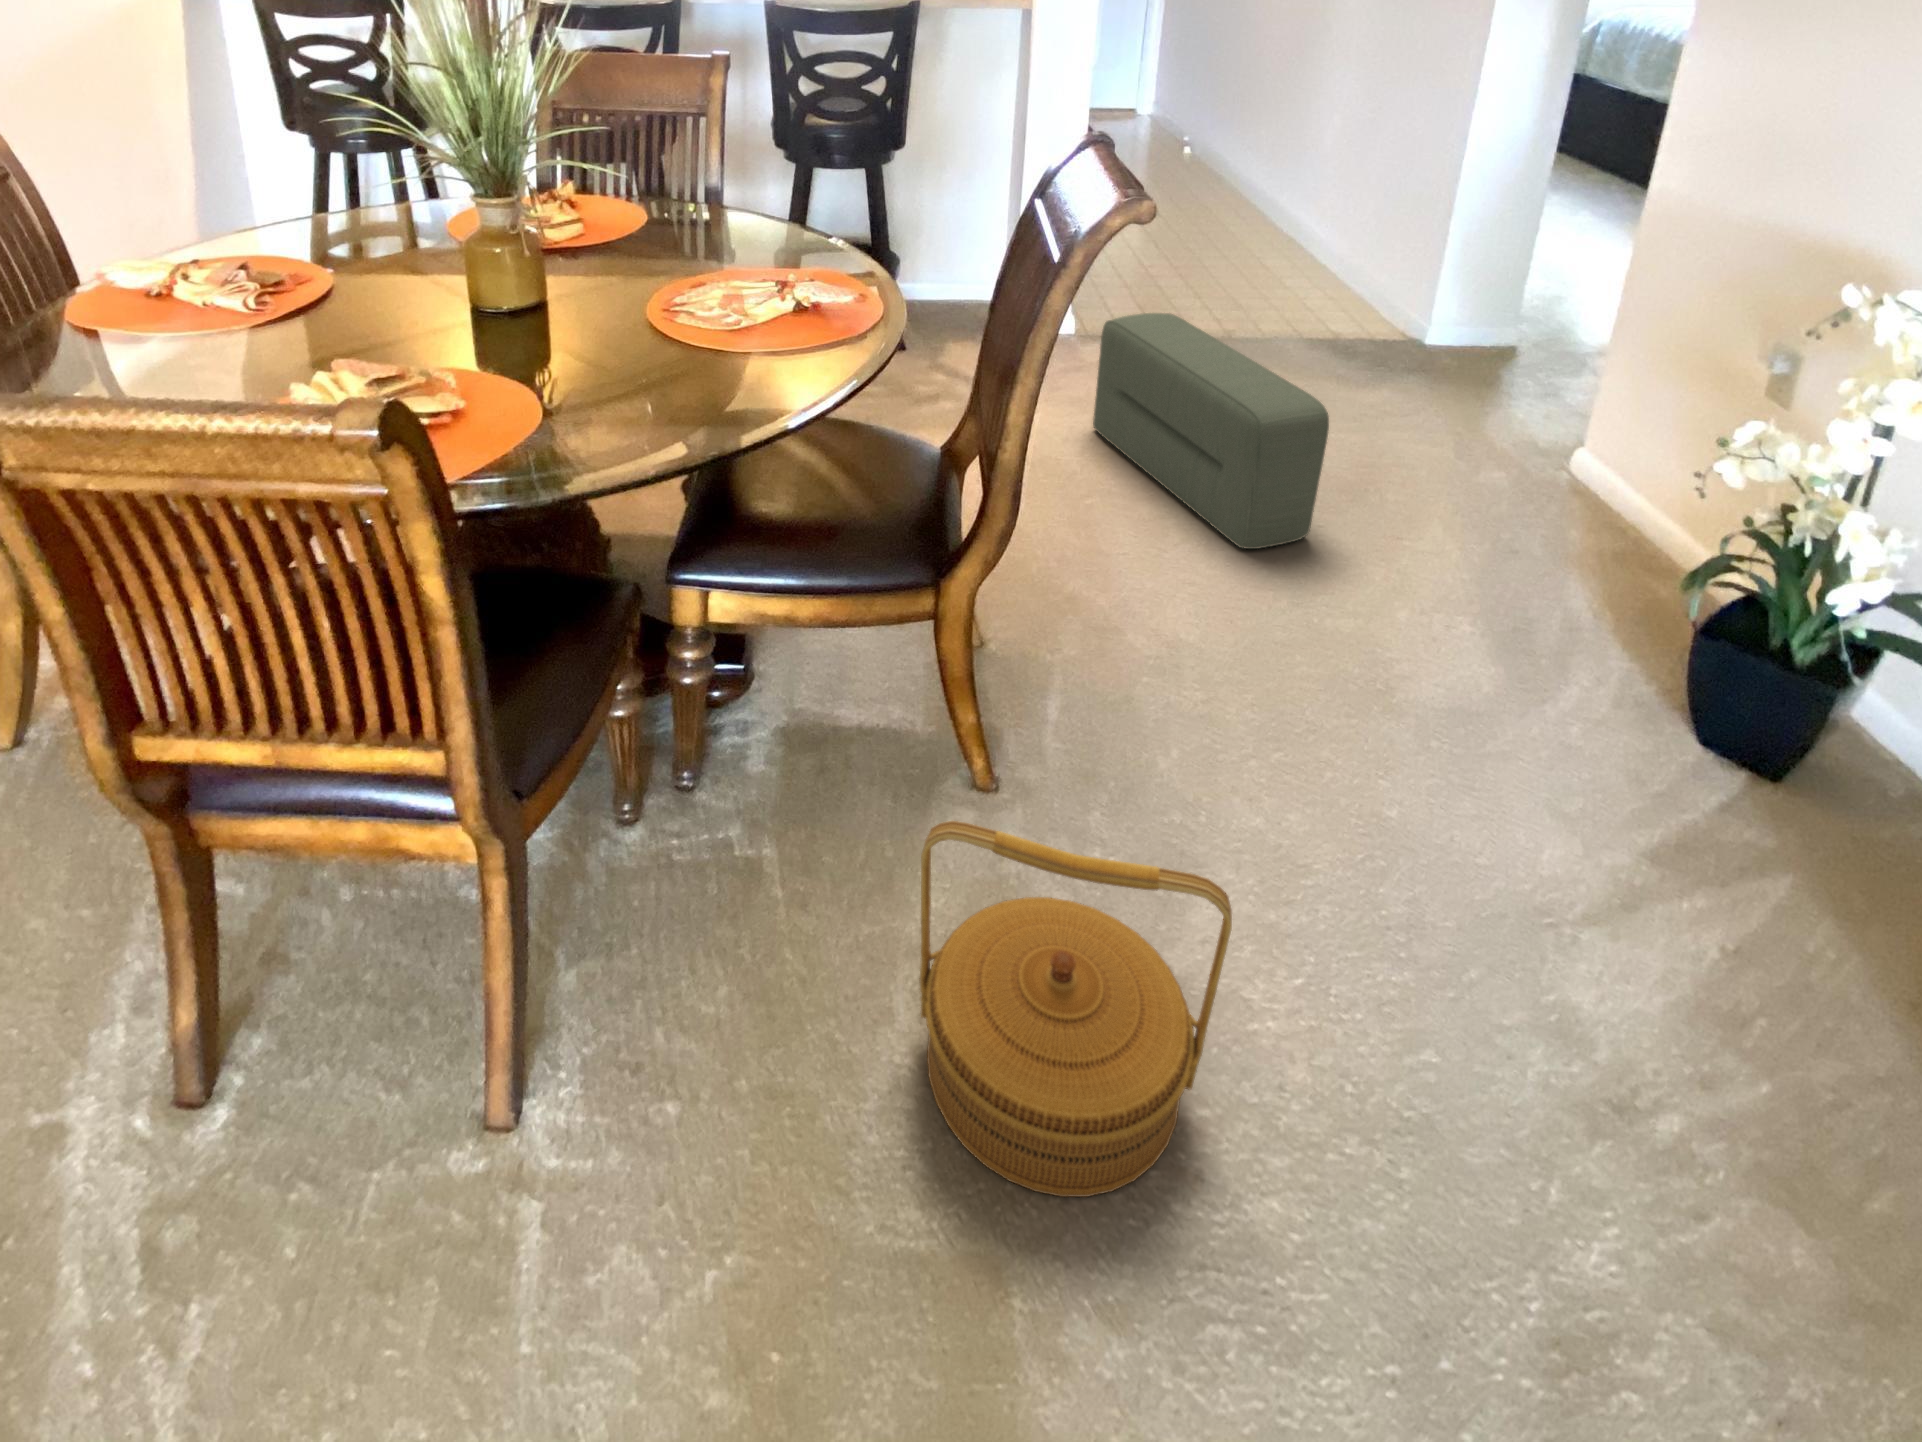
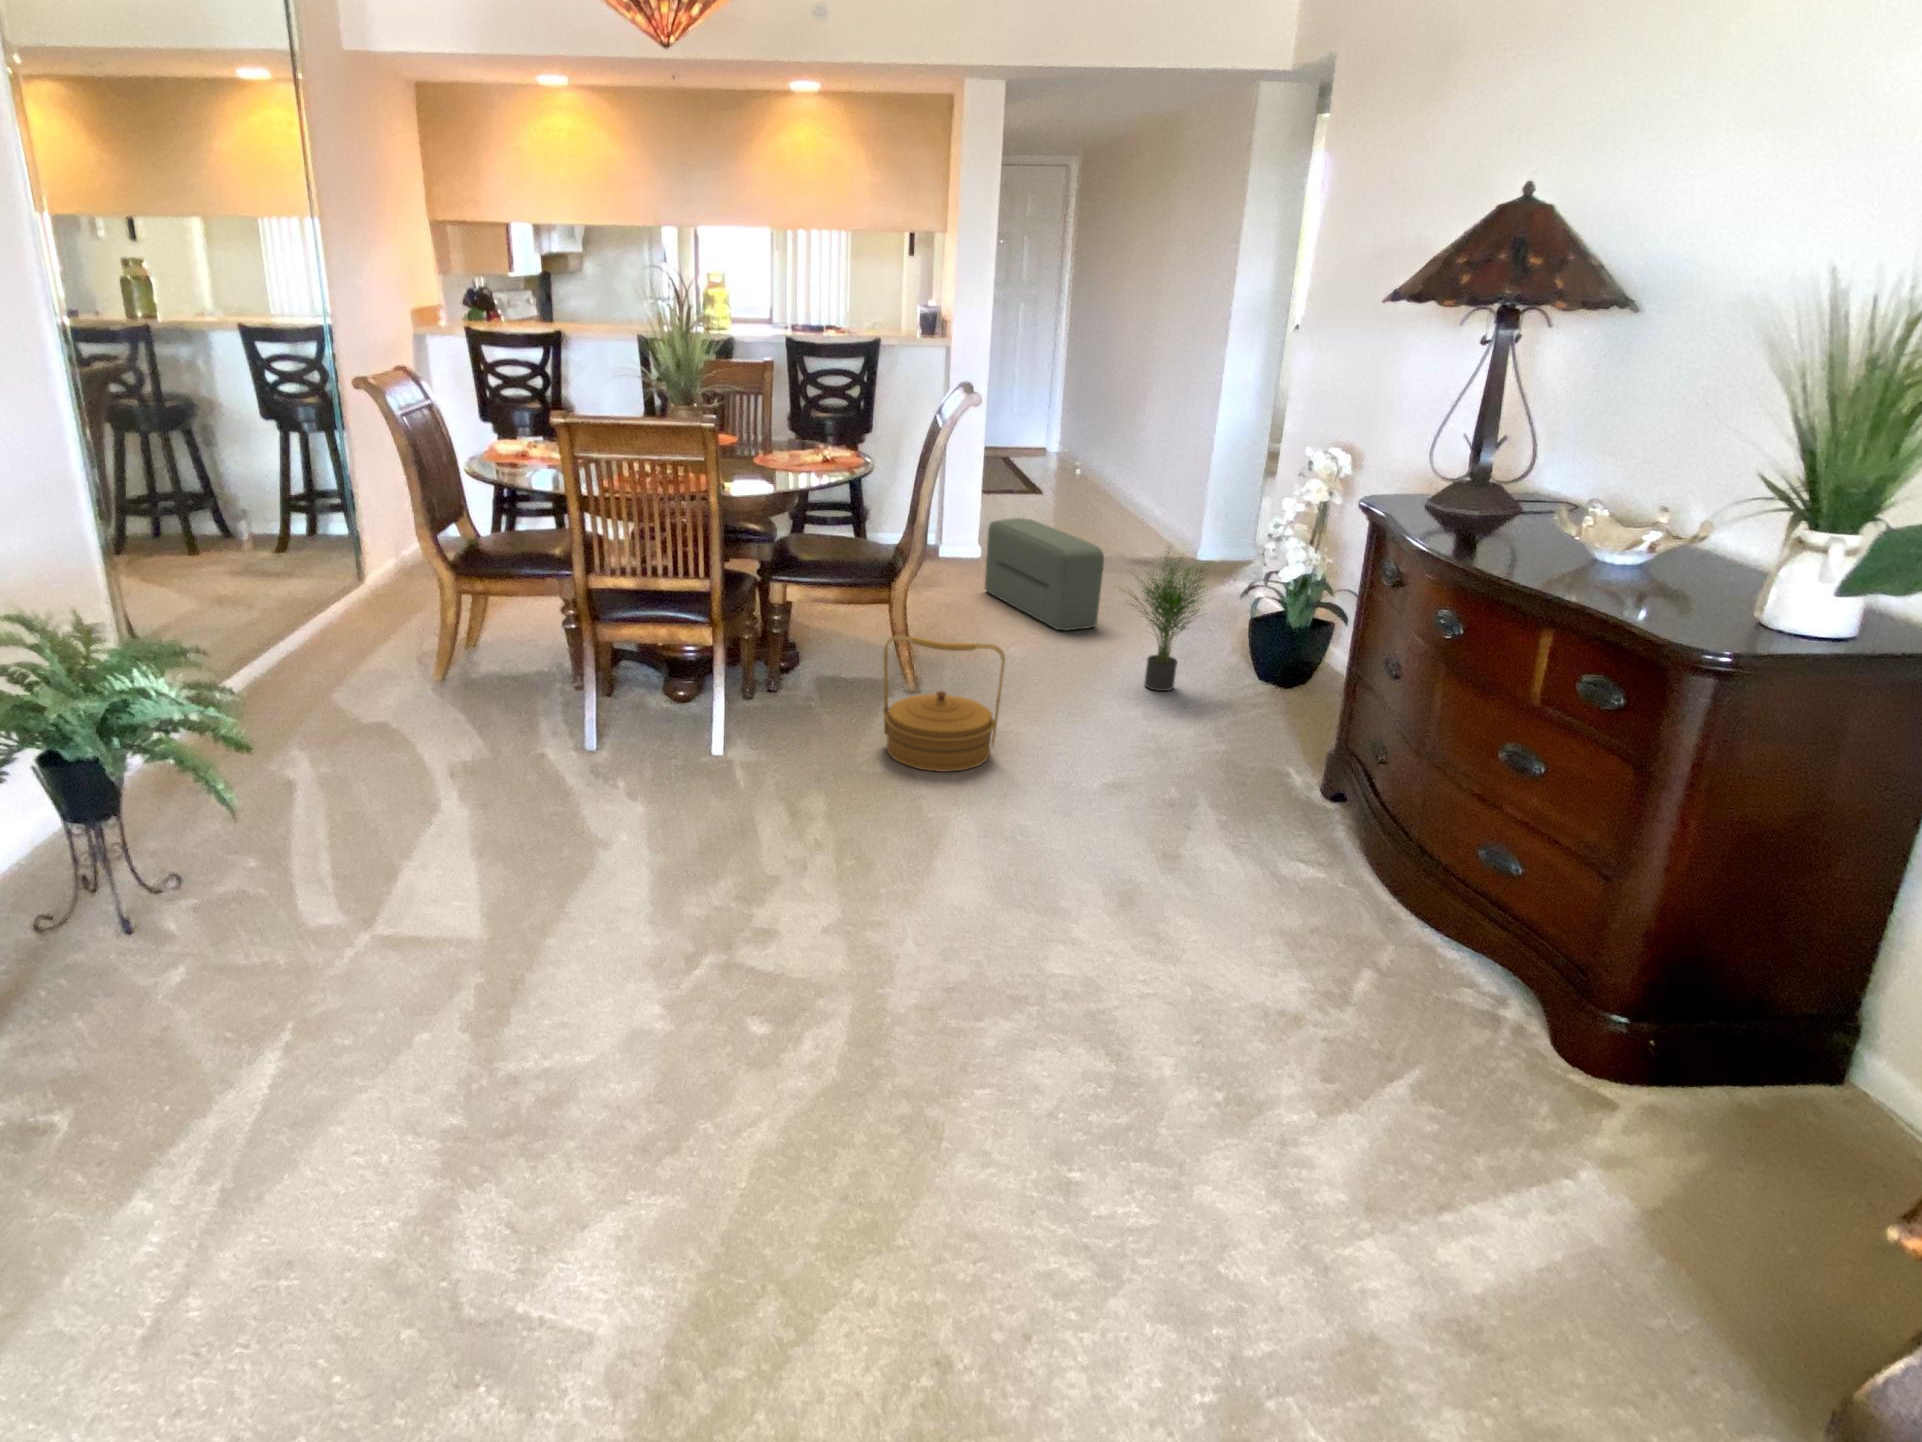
potted plant: none [1390,473,1651,775] -> present [1120,549,1207,691]

